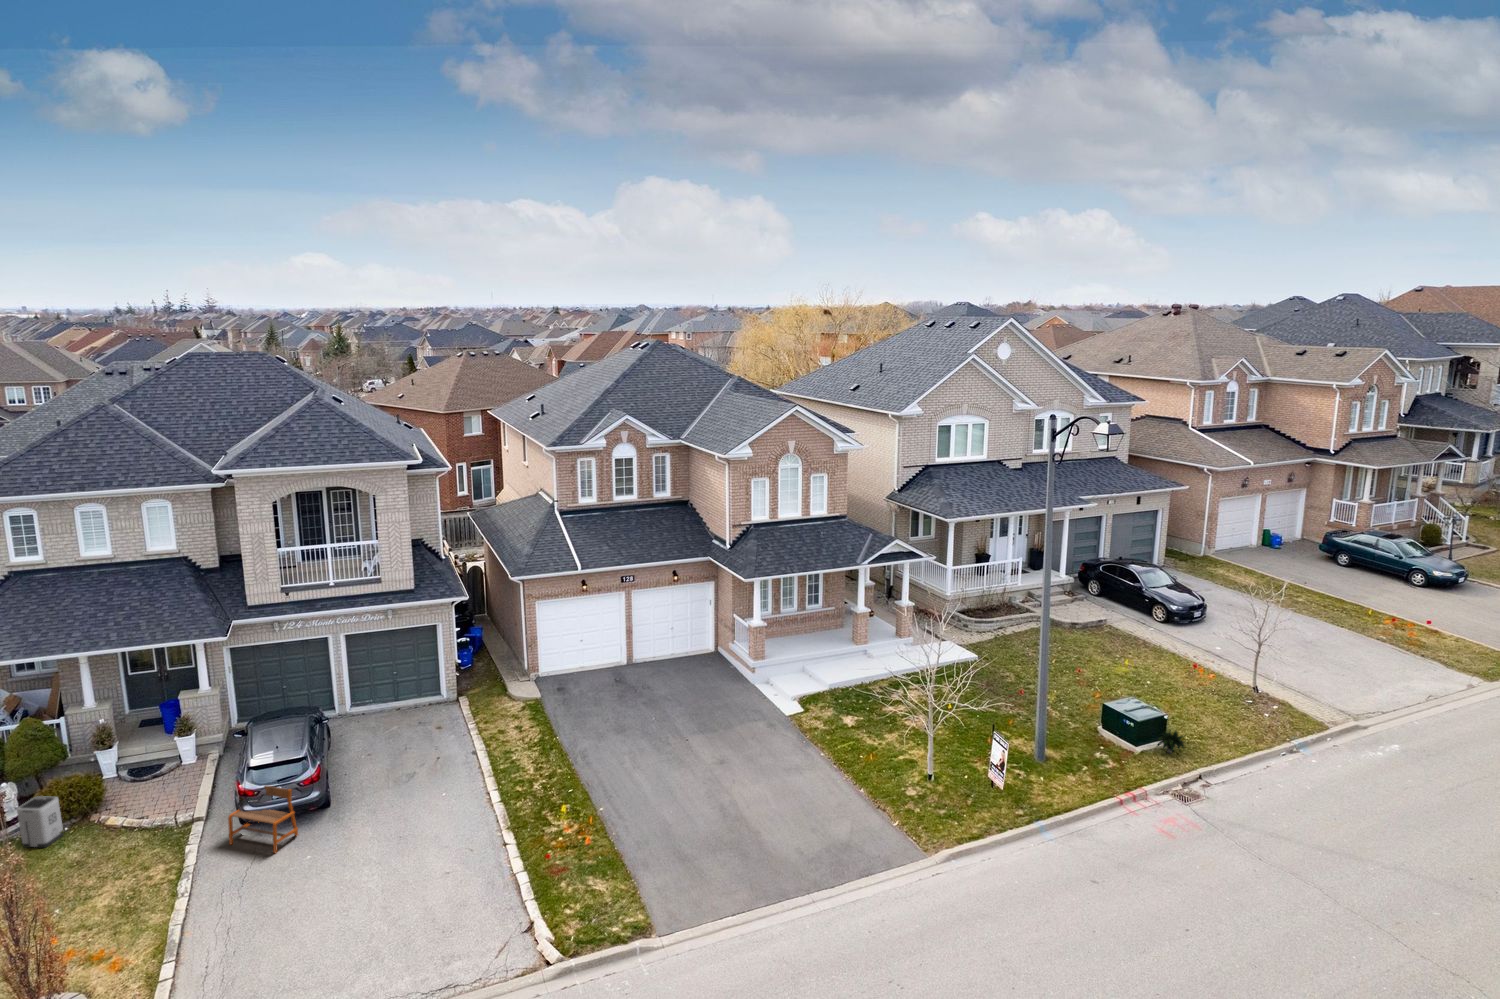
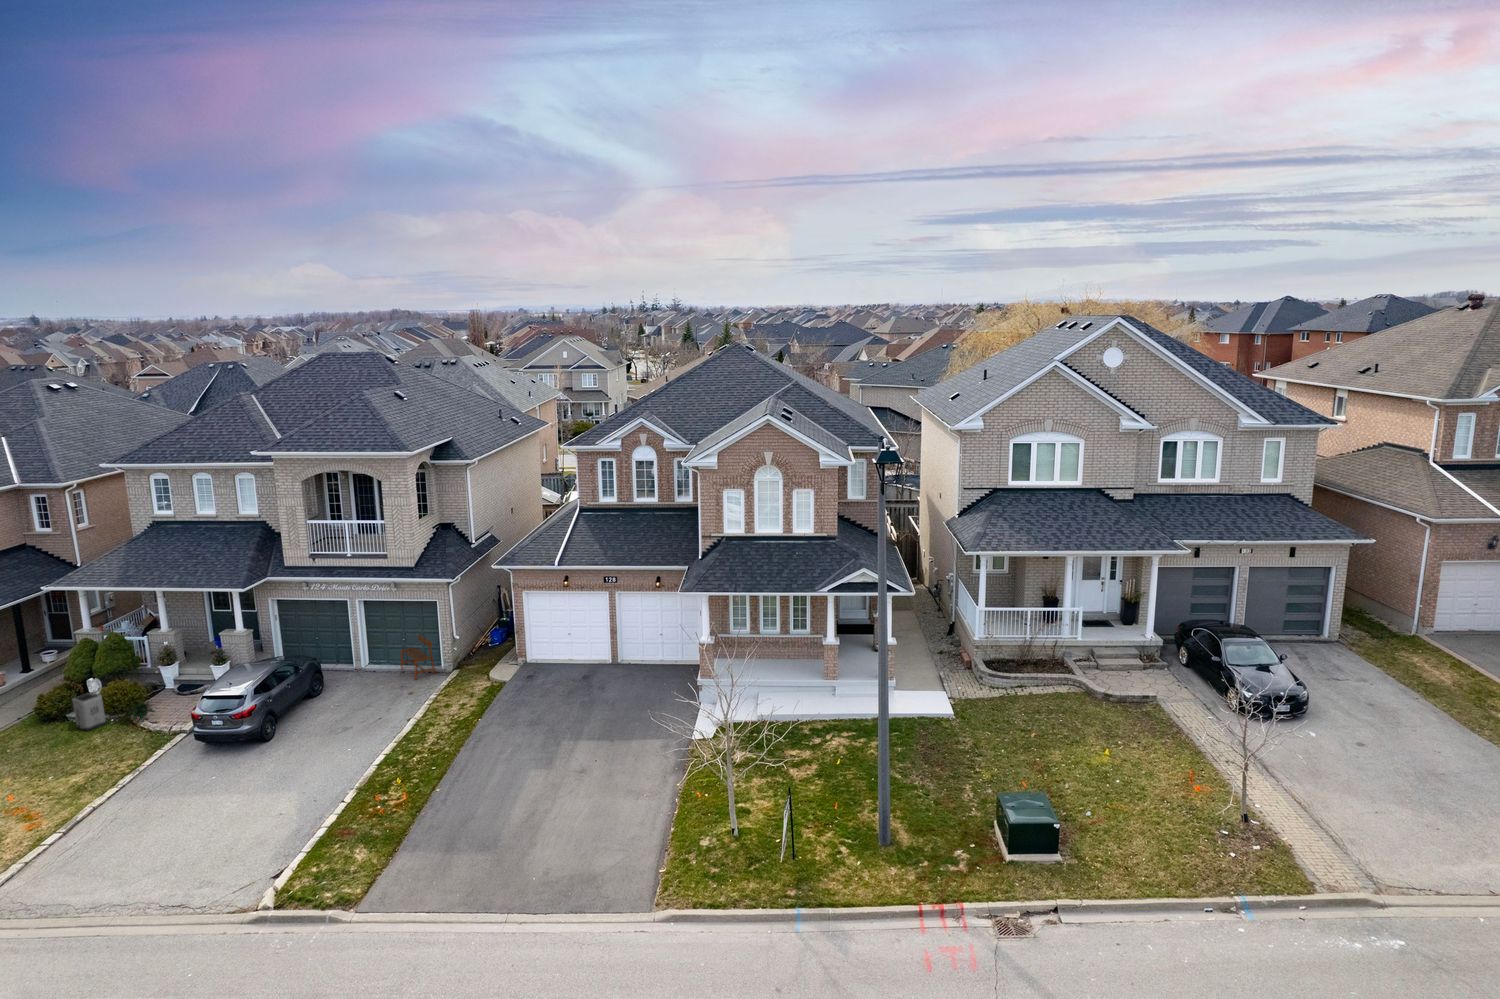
potted plant: present [1157,730,1184,753] -> present [128,702,154,722]
bench: present [228,786,298,853] -> present [401,635,436,680]

